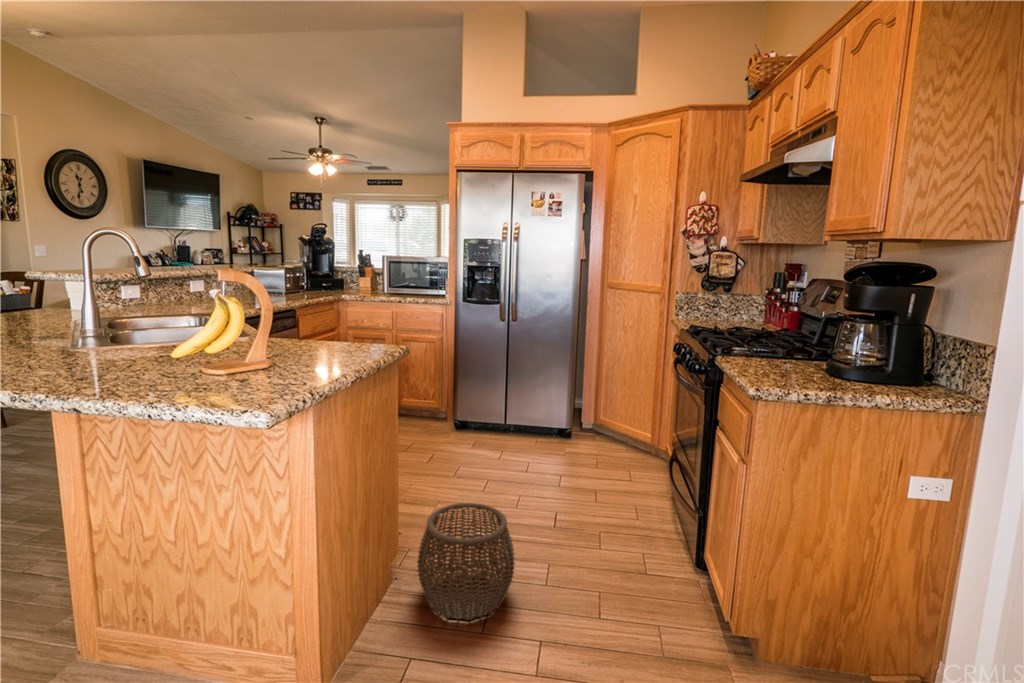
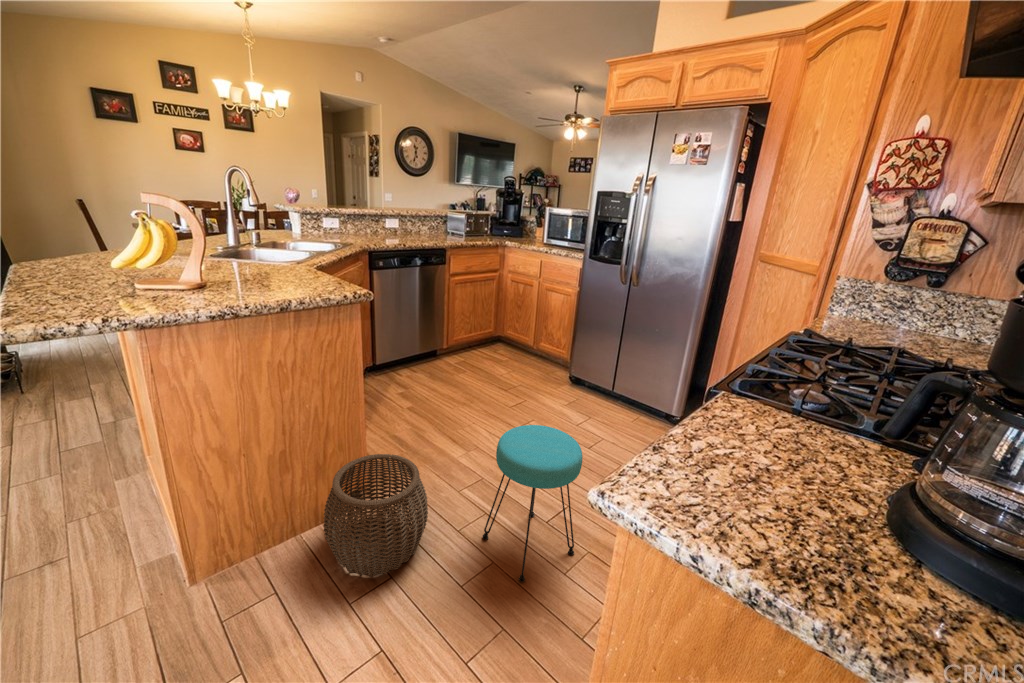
stool: none [534,439,610,565] -> present [482,425,582,582]

